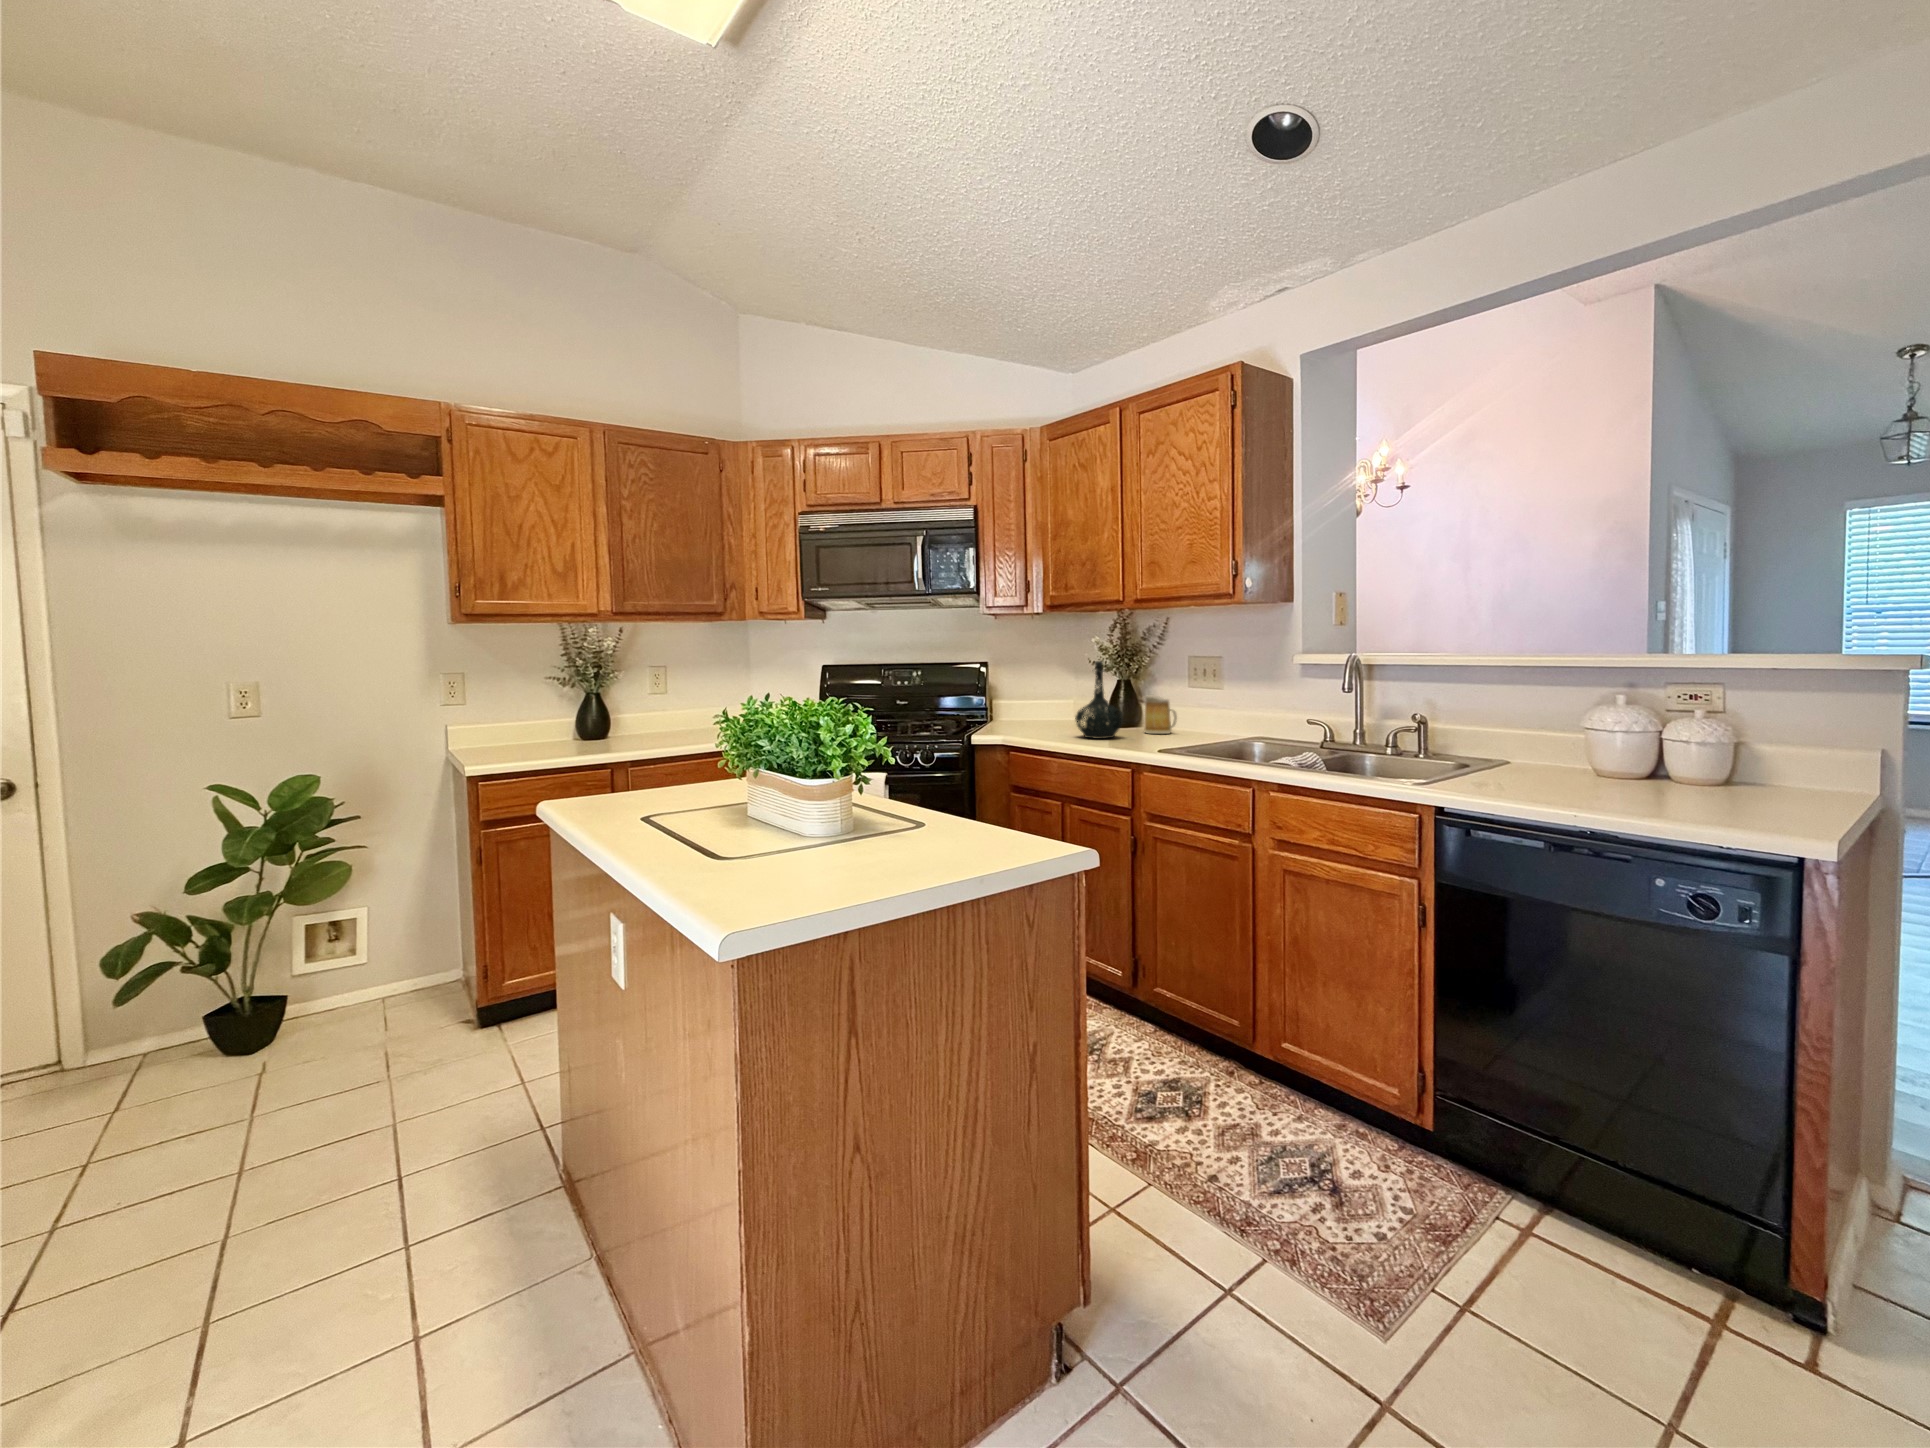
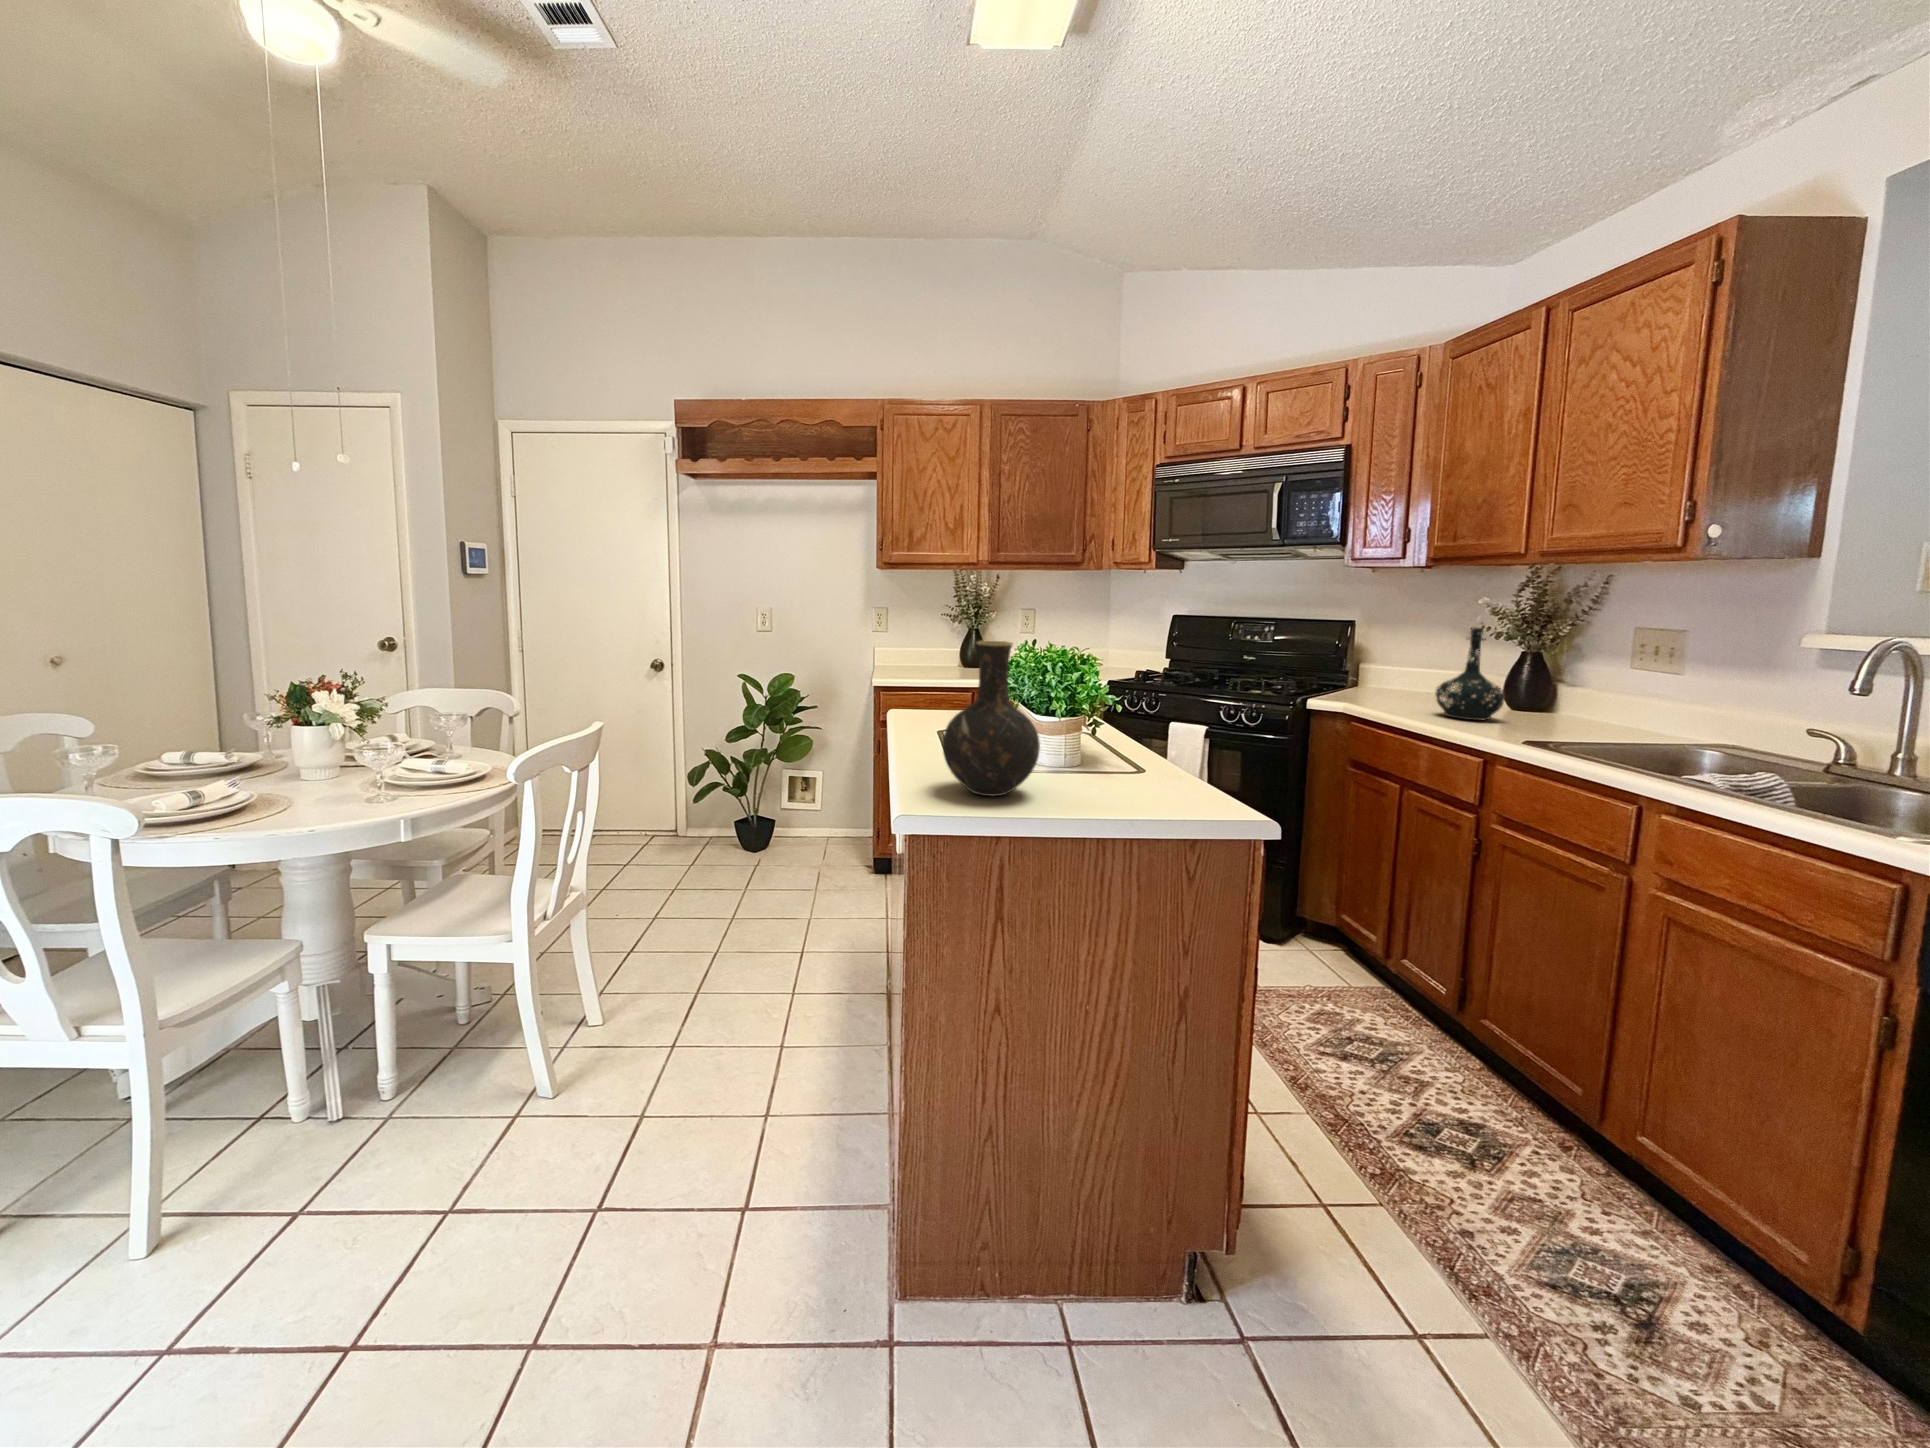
vase: none [725,676,855,877] -> present [943,641,1040,796]
mug: present [1144,695,1177,734] -> none [1546,673,1603,725]

